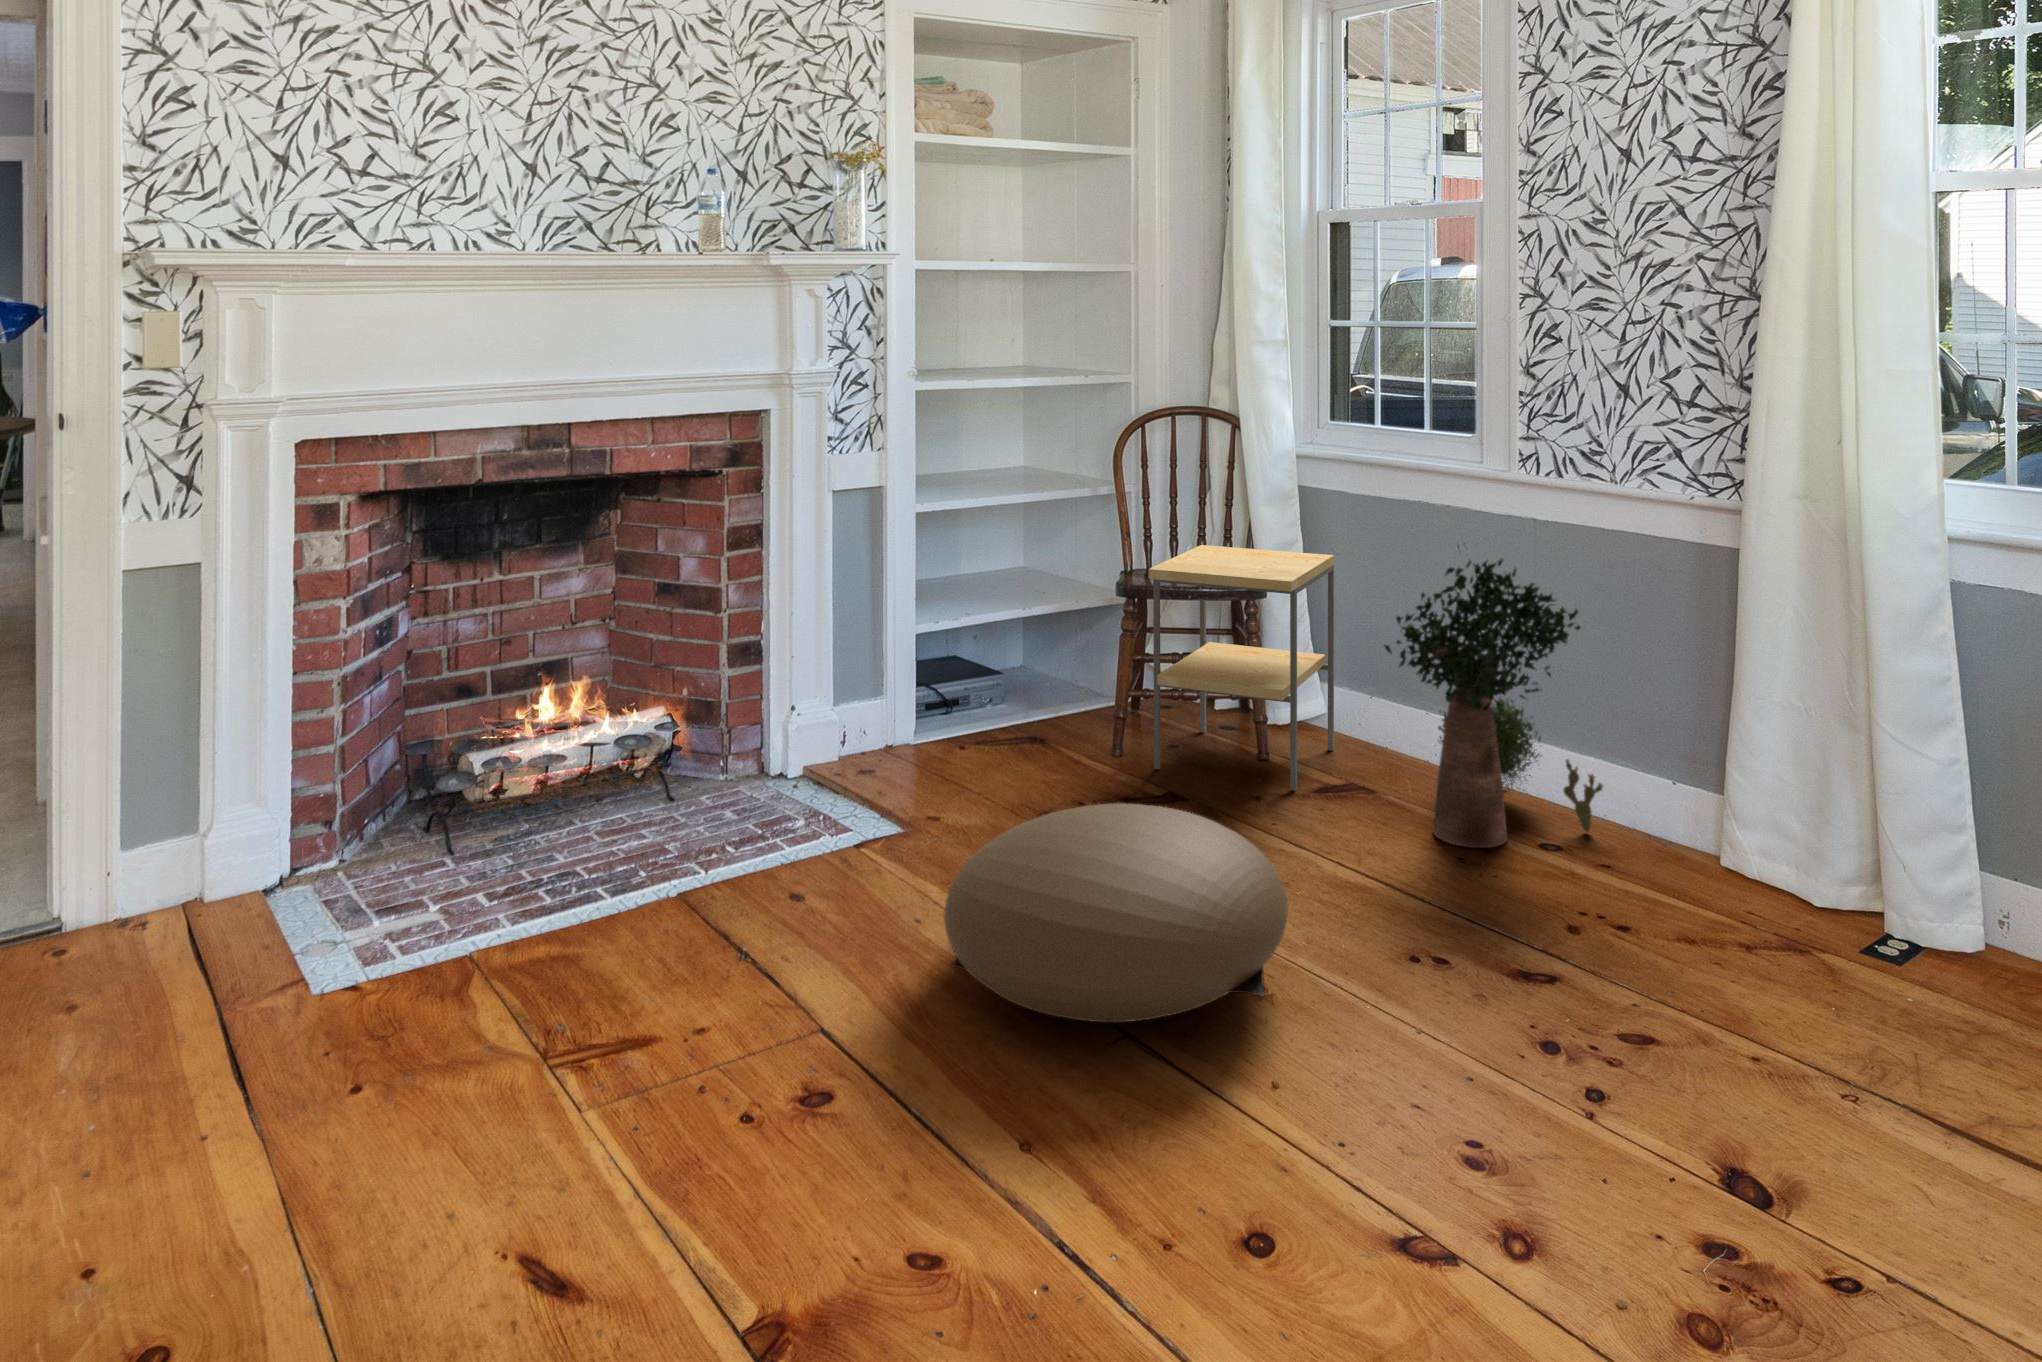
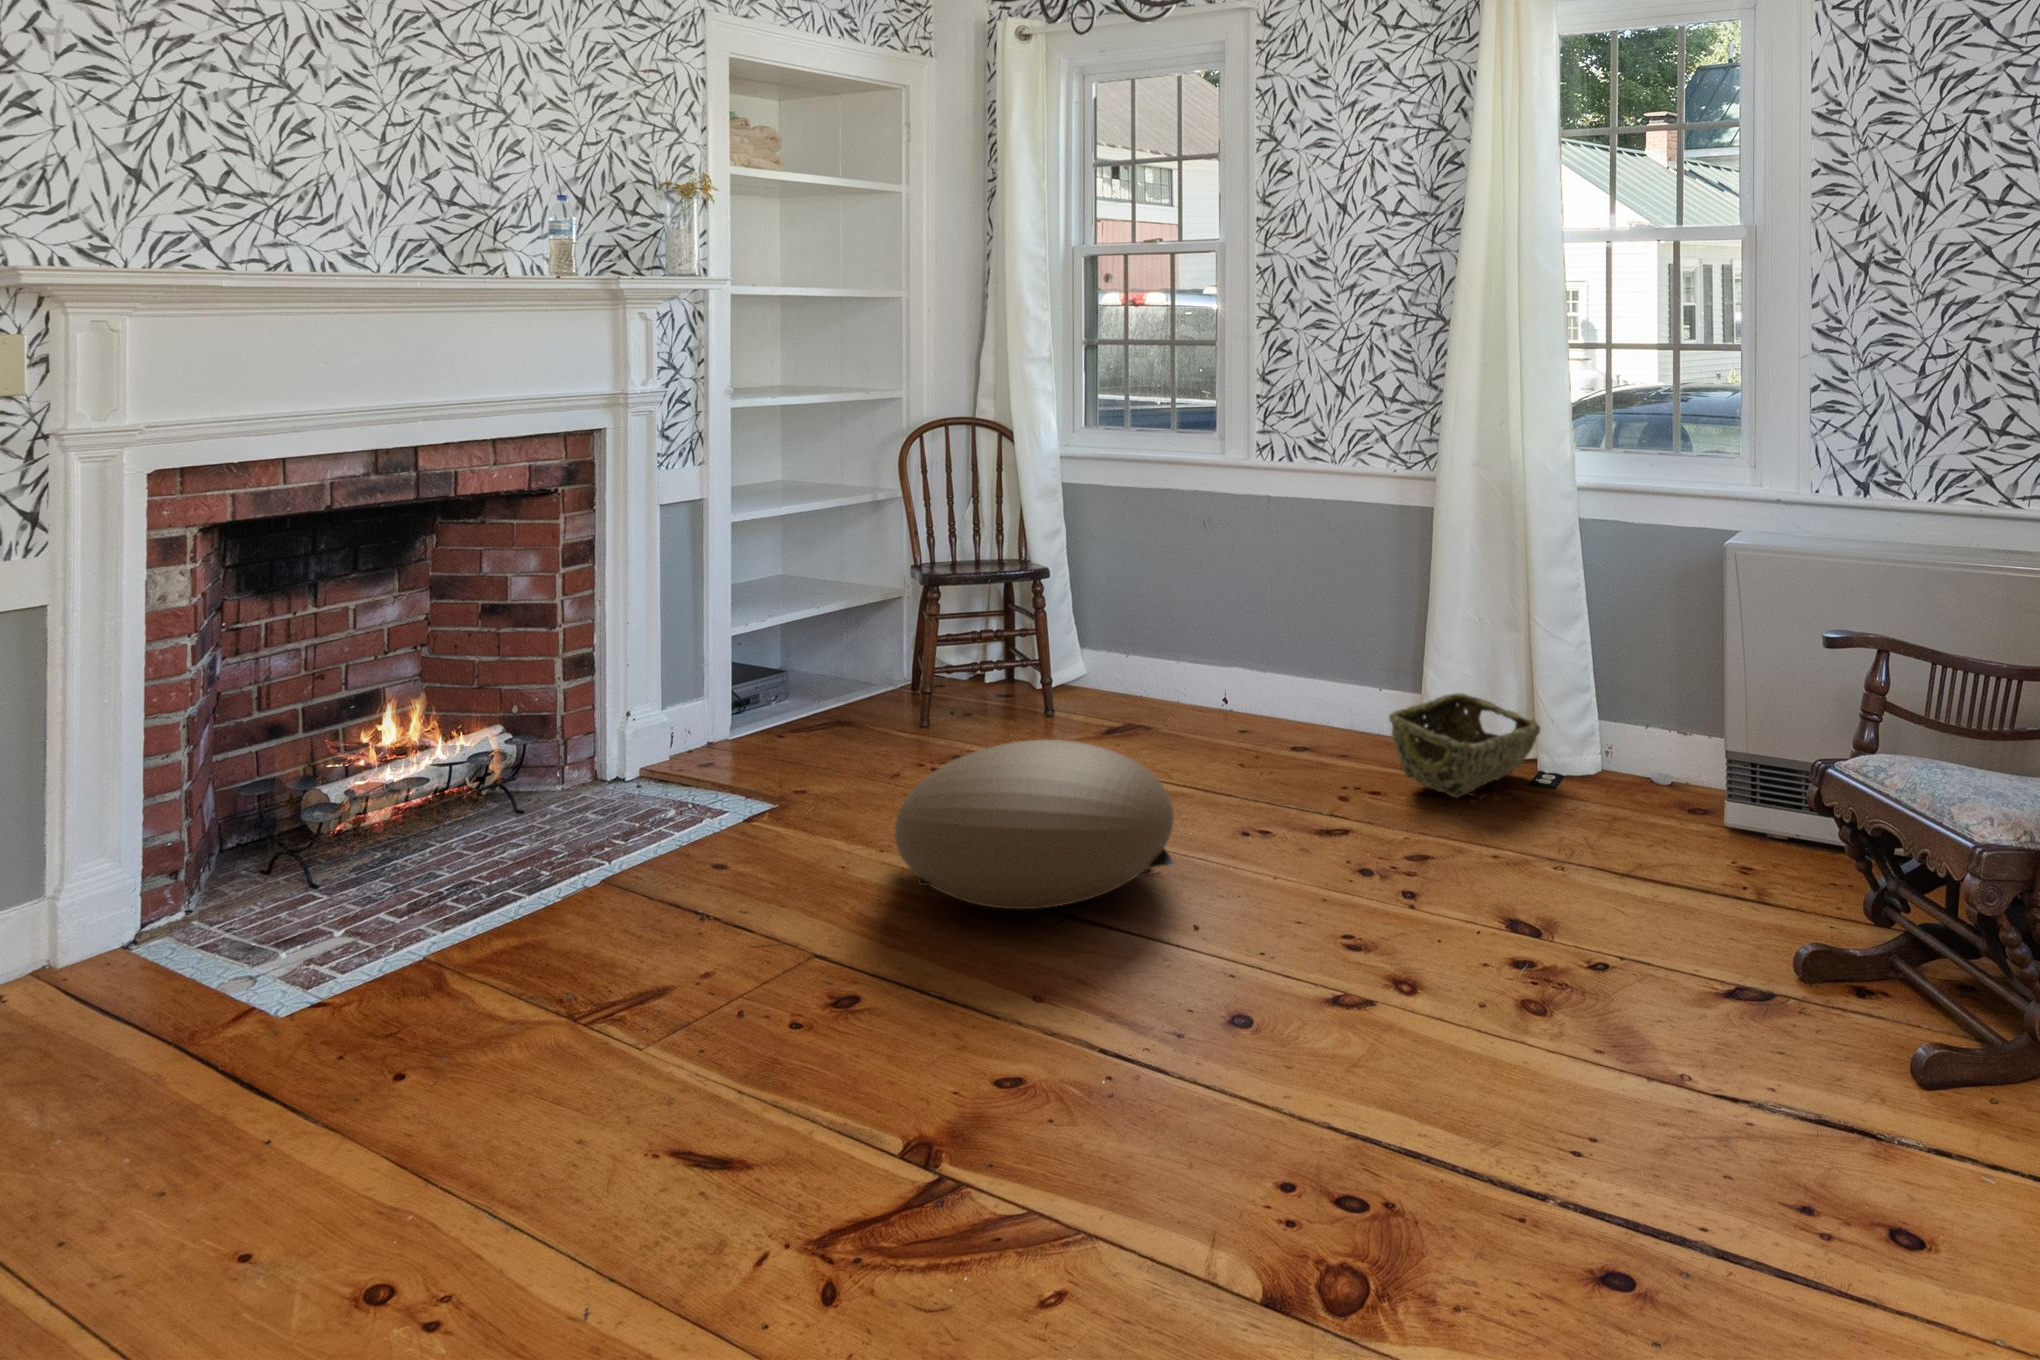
side table: present [1149,545,1334,790] -> none [966,535,1108,734]
potted plant: present [1385,559,1603,848] -> none [1179,525,1339,756]
woven basket: none [1638,804,1878,954] -> present [1389,693,1540,798]

